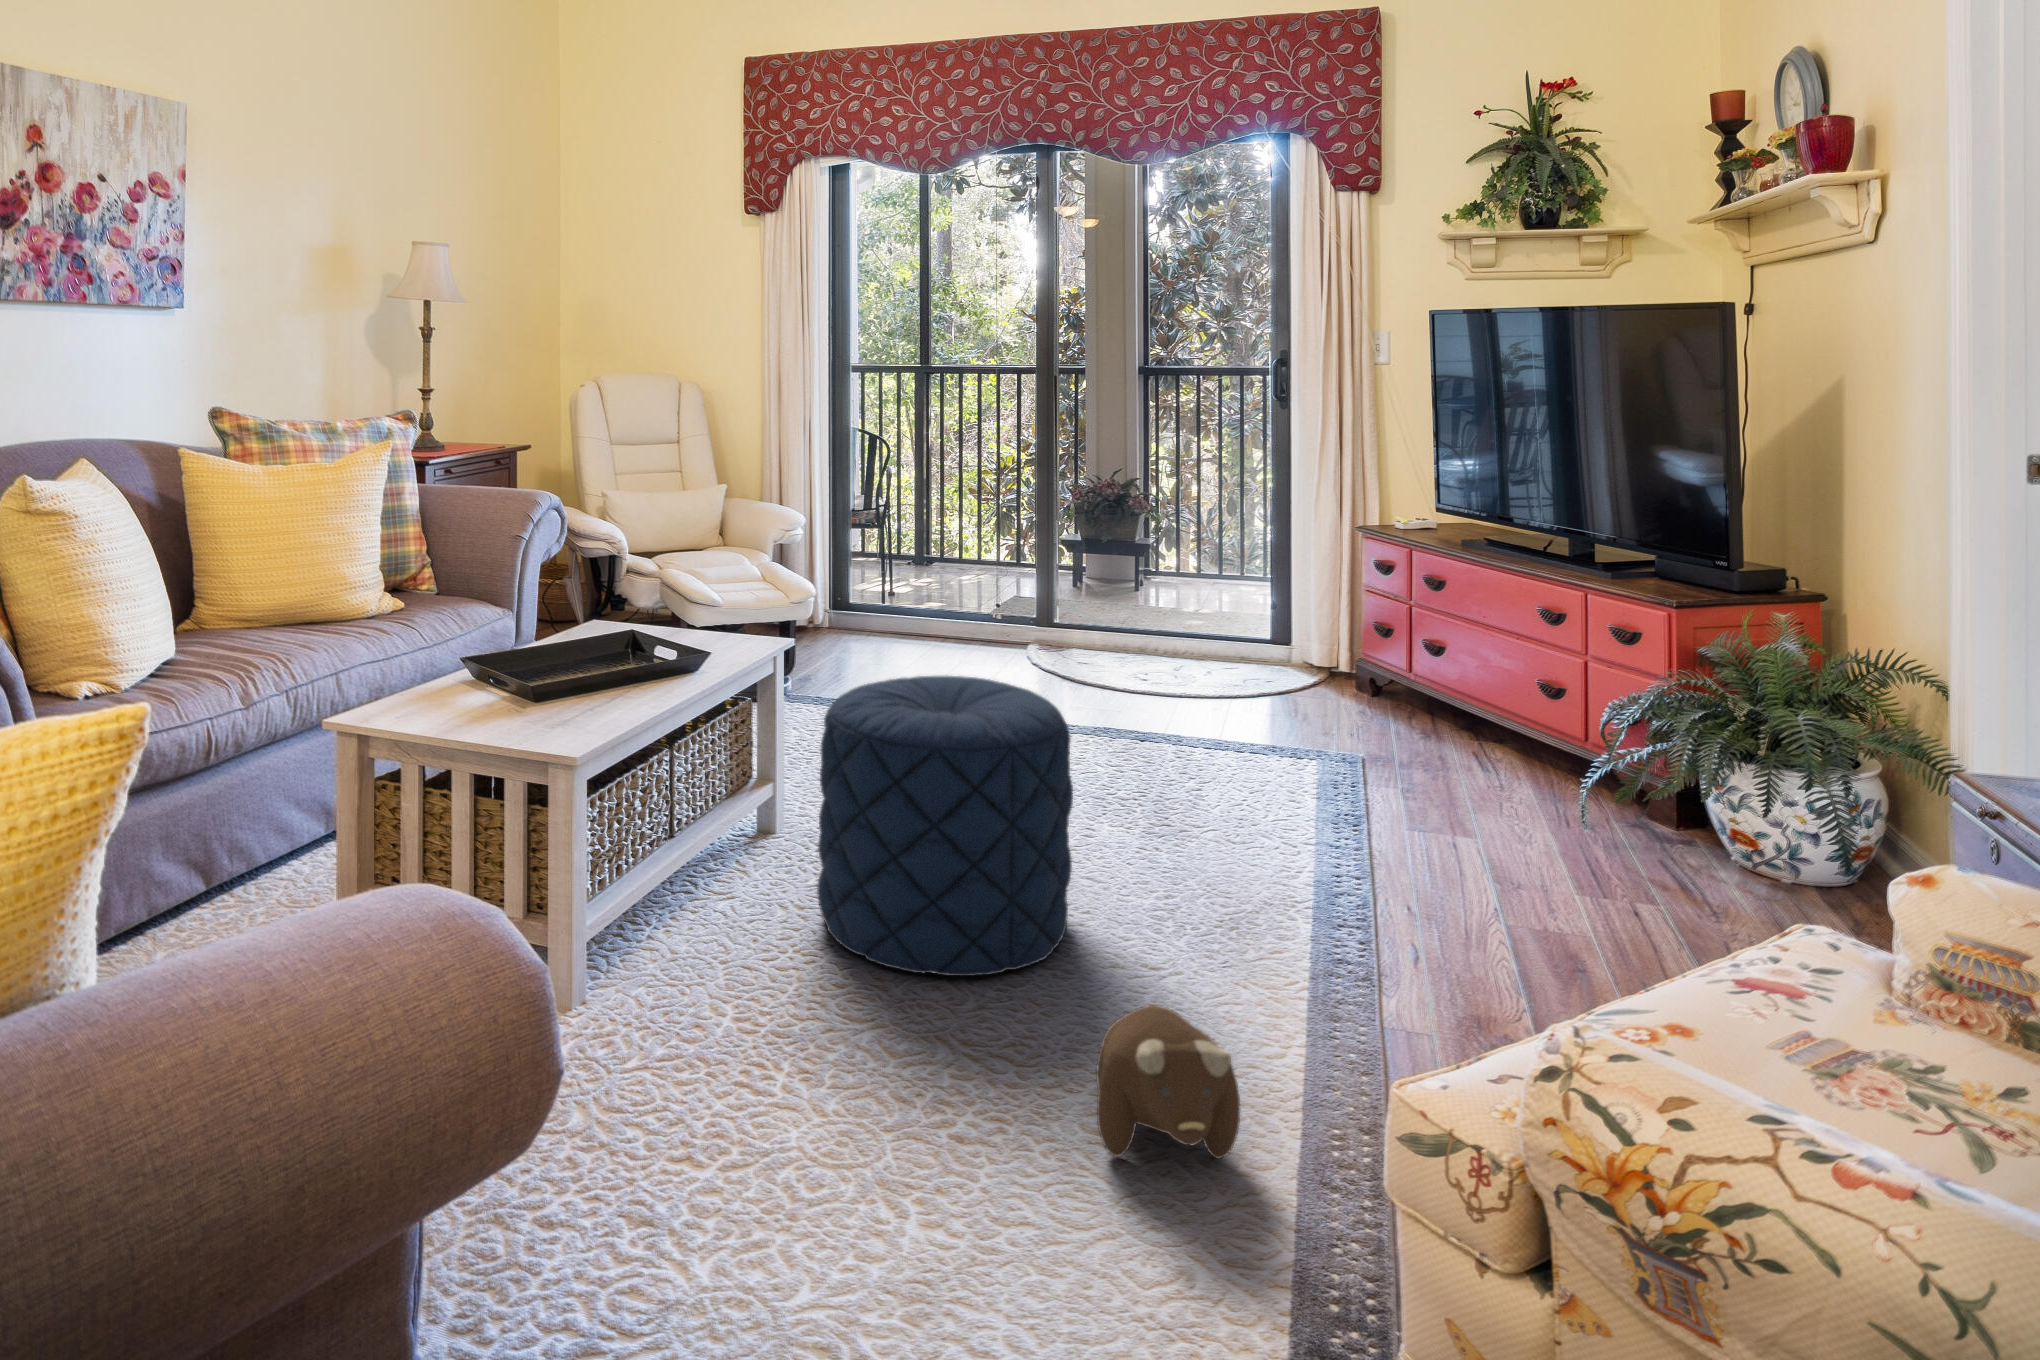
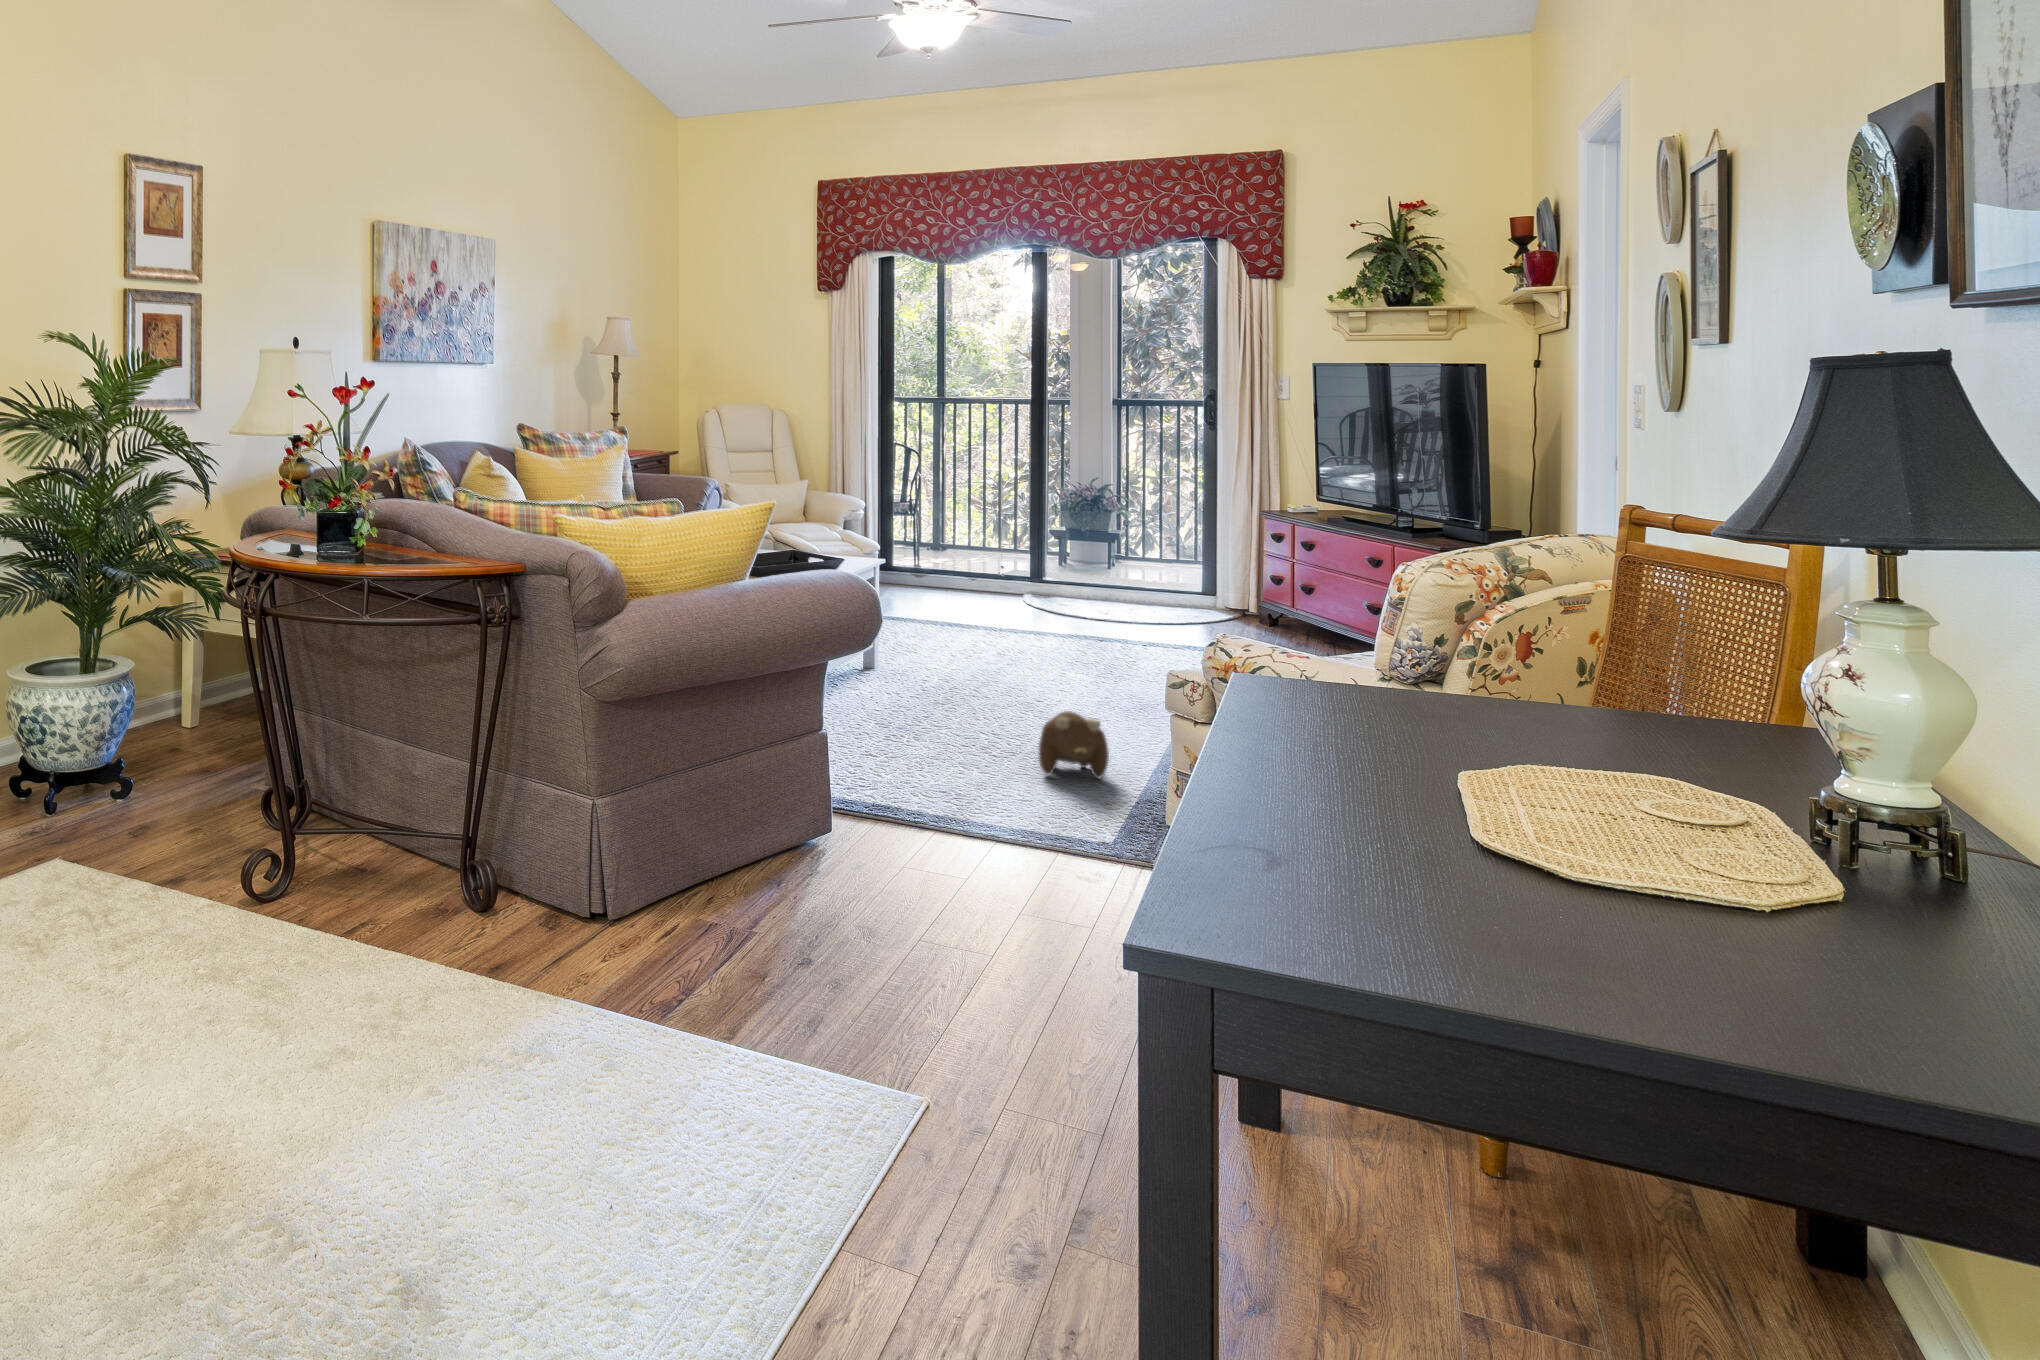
pouf: present [817,676,1073,976] -> none [893,577,1036,724]

